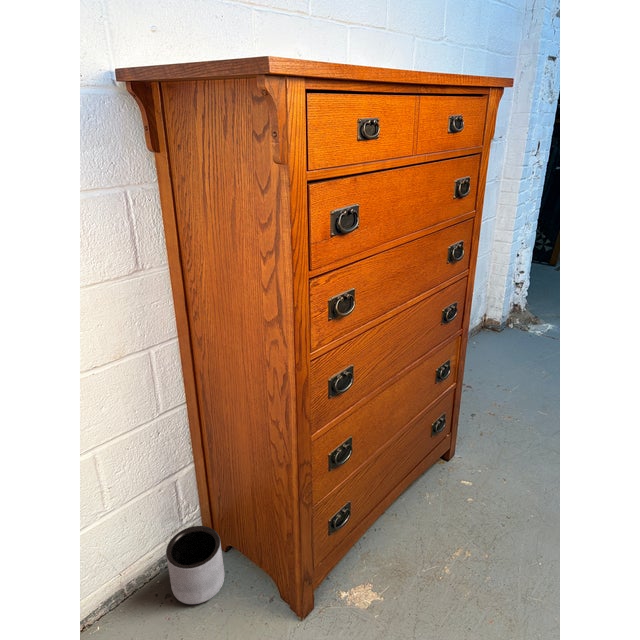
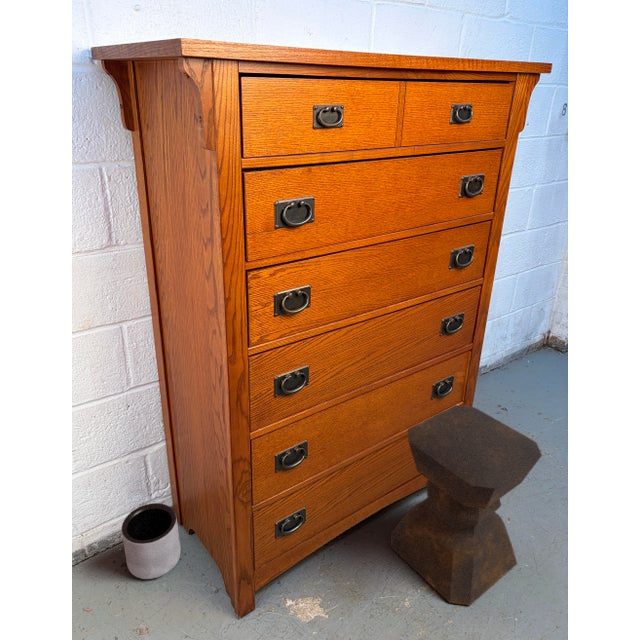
stool: none [414,386,546,564] -> present [391,405,542,605]

